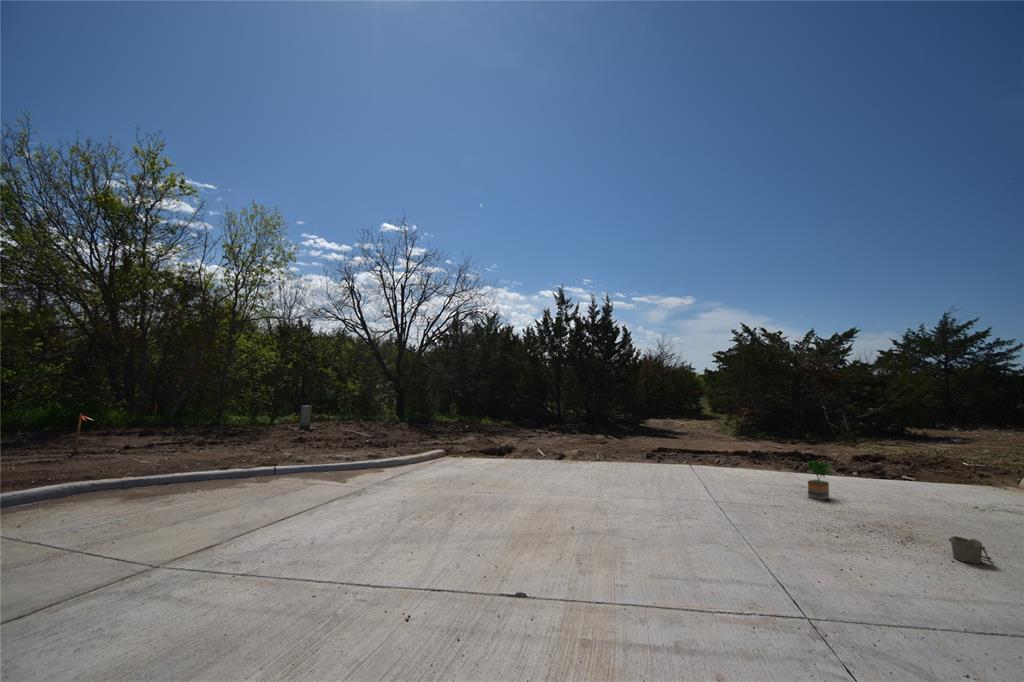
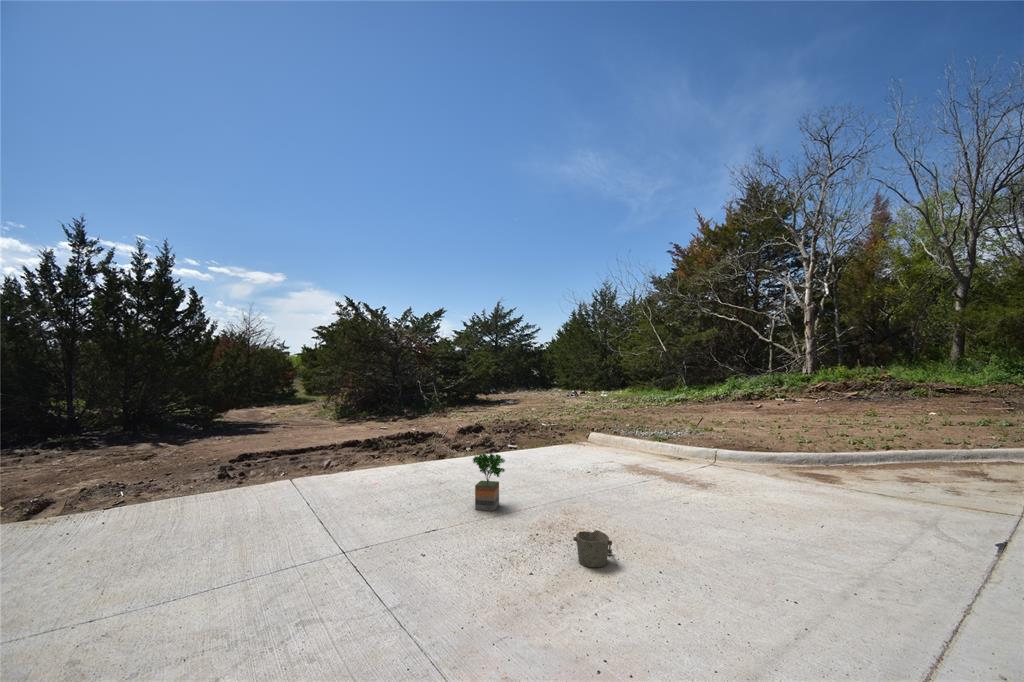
bucket: present [949,536,991,563] -> present [573,530,612,568]

